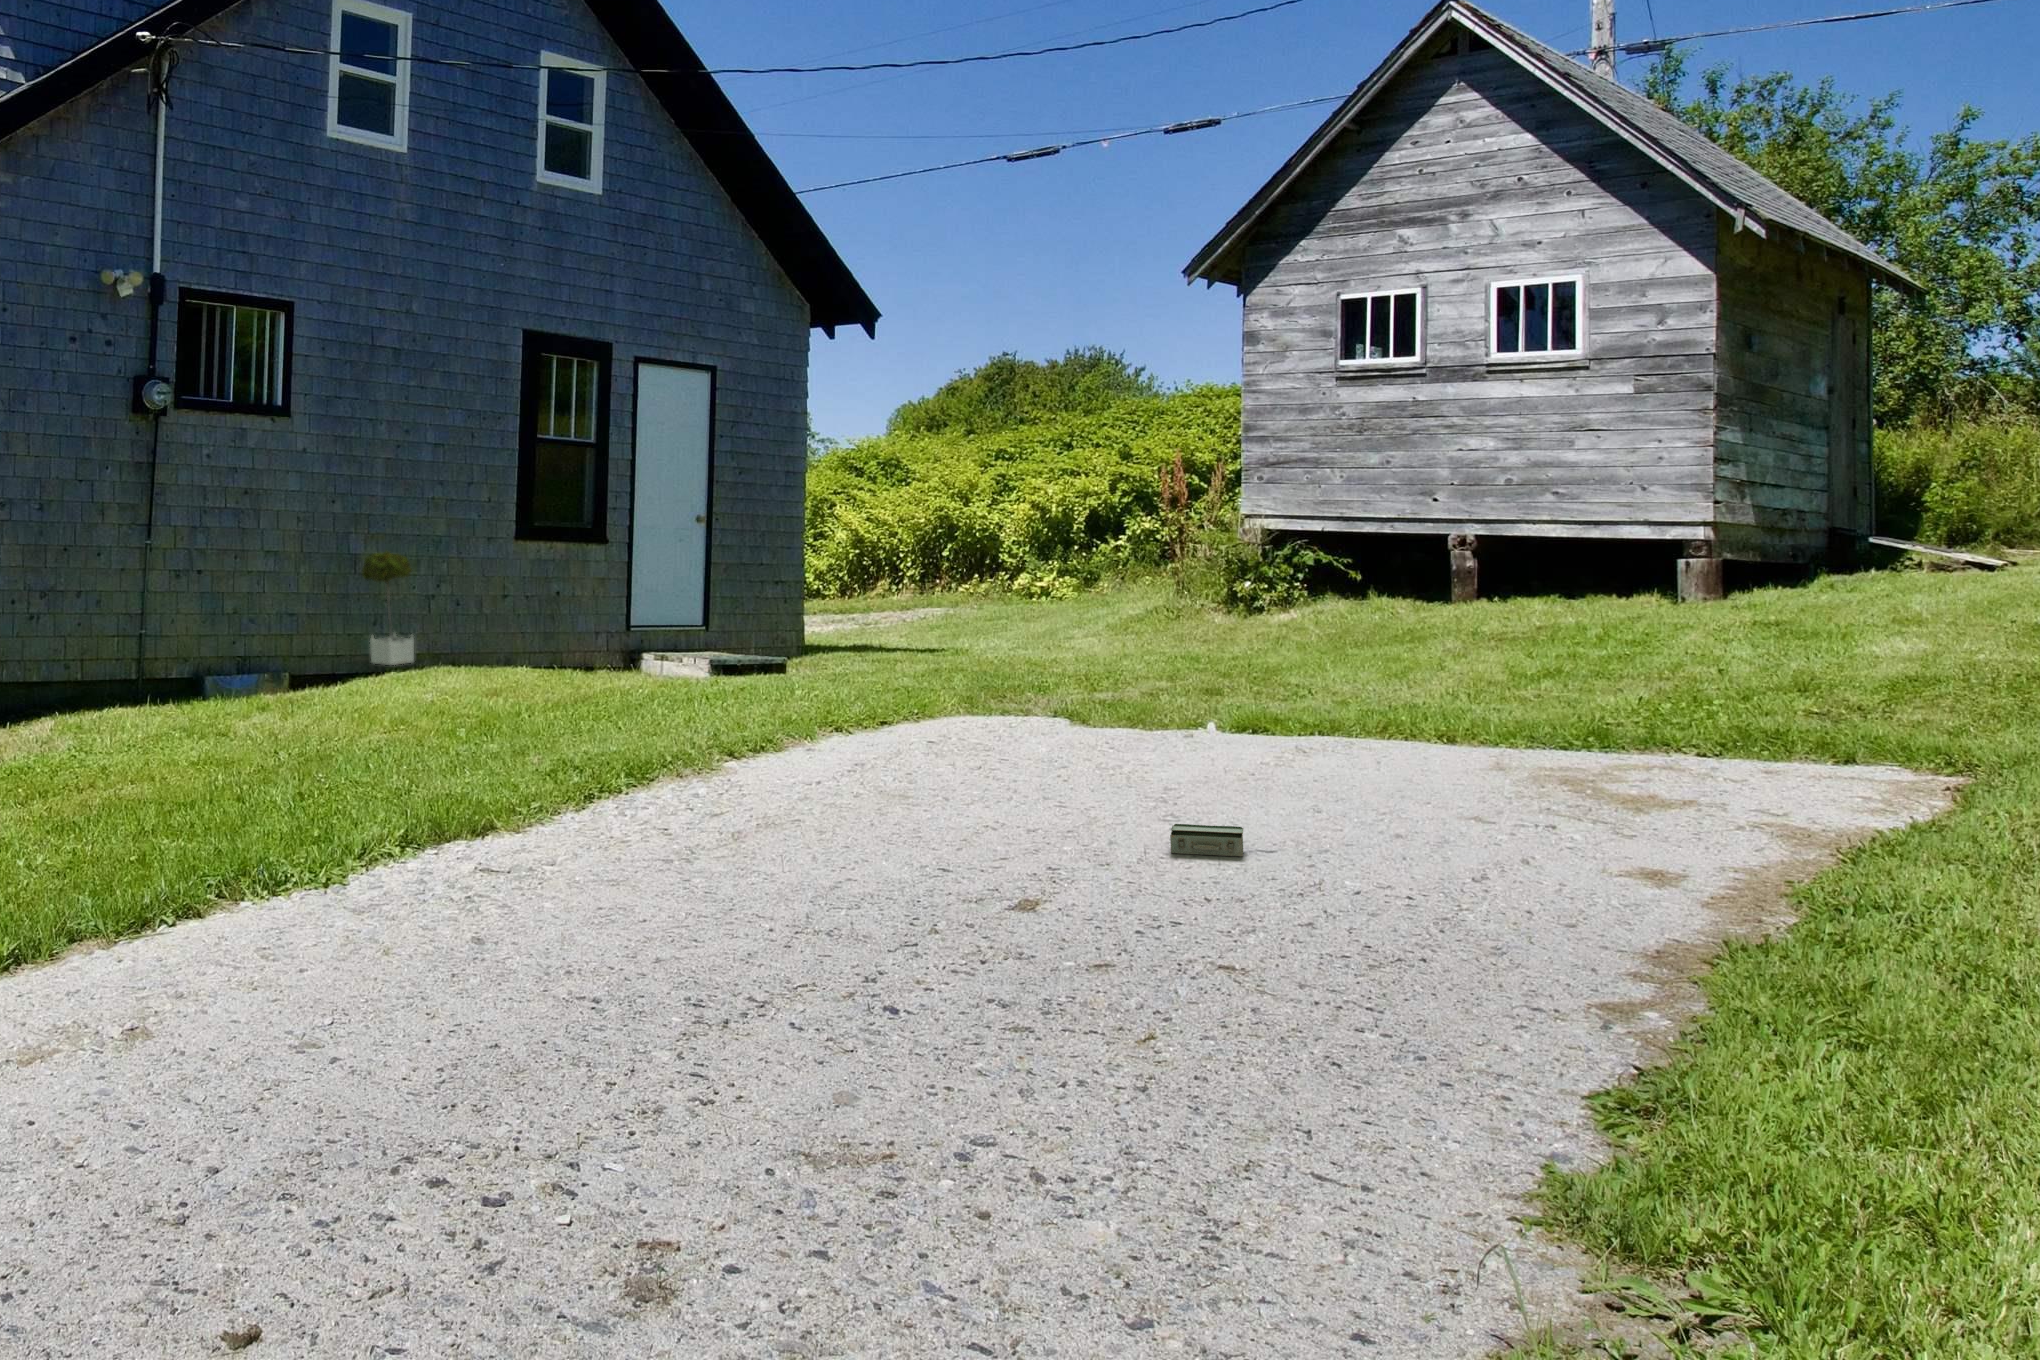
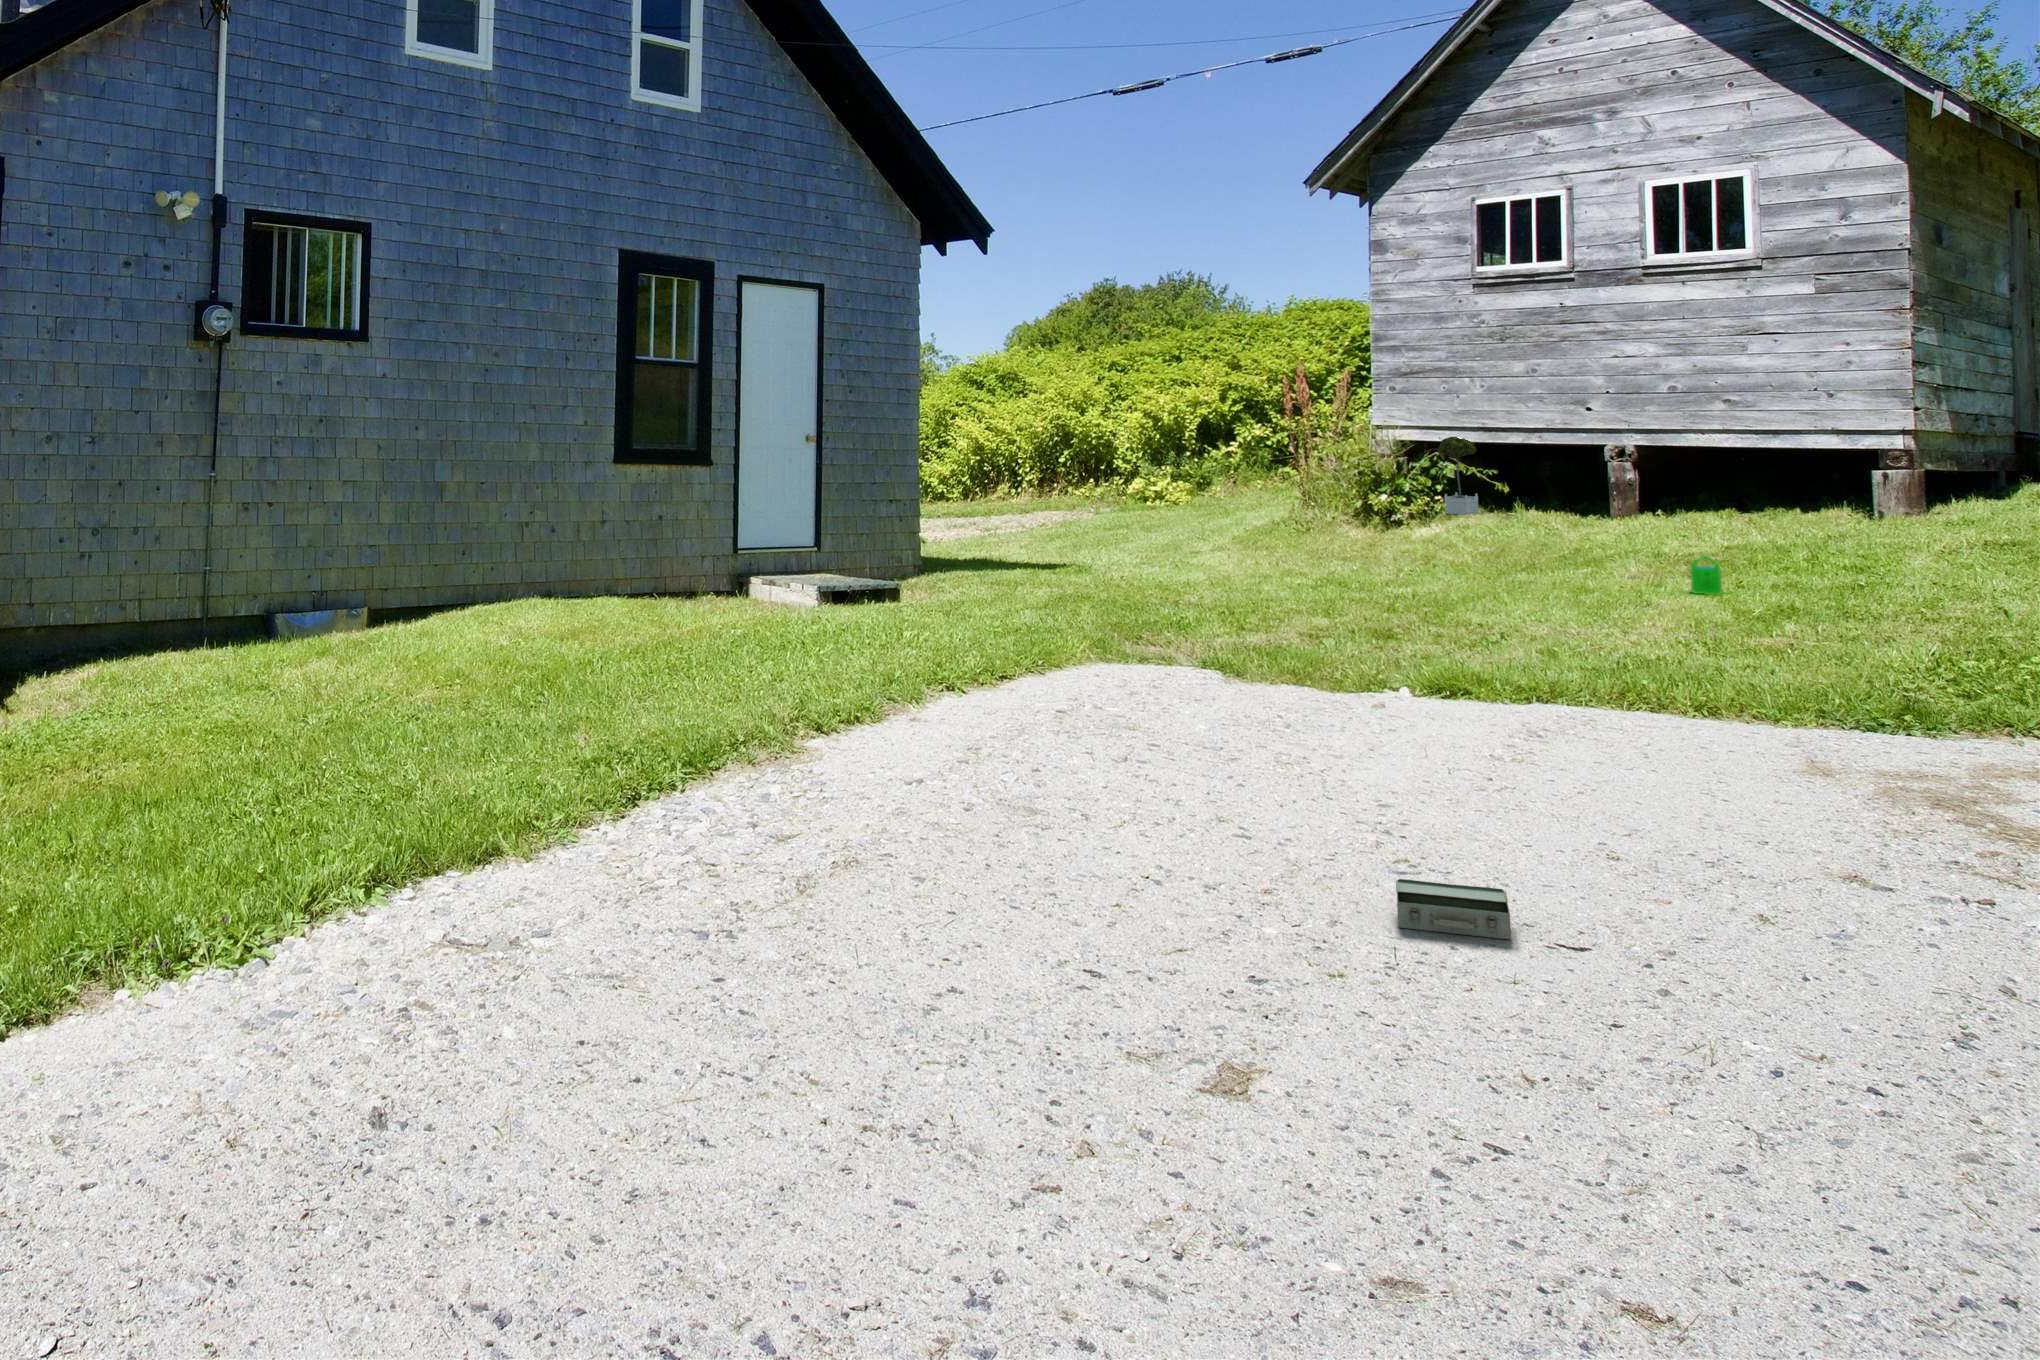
potted tree: present [362,551,414,665] -> present [1438,437,1478,515]
watering can: none [1490,630,1519,666] -> present [1690,555,1722,595]

